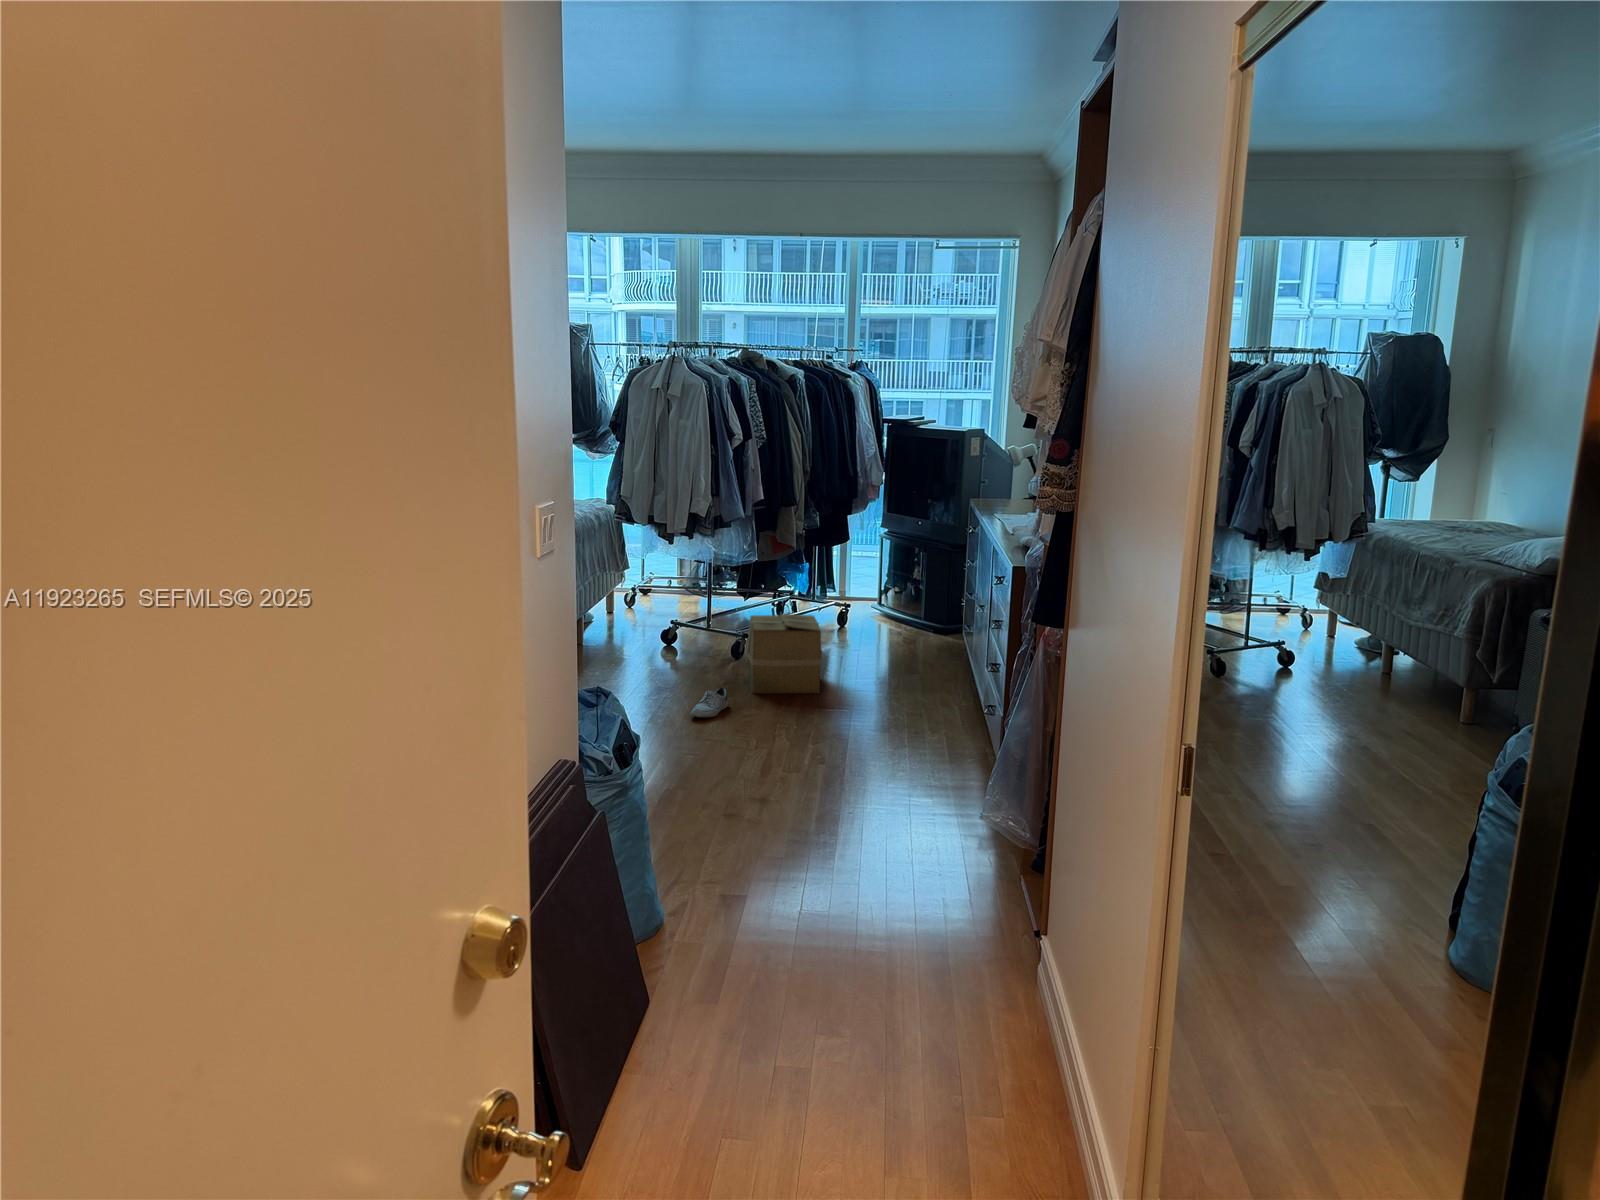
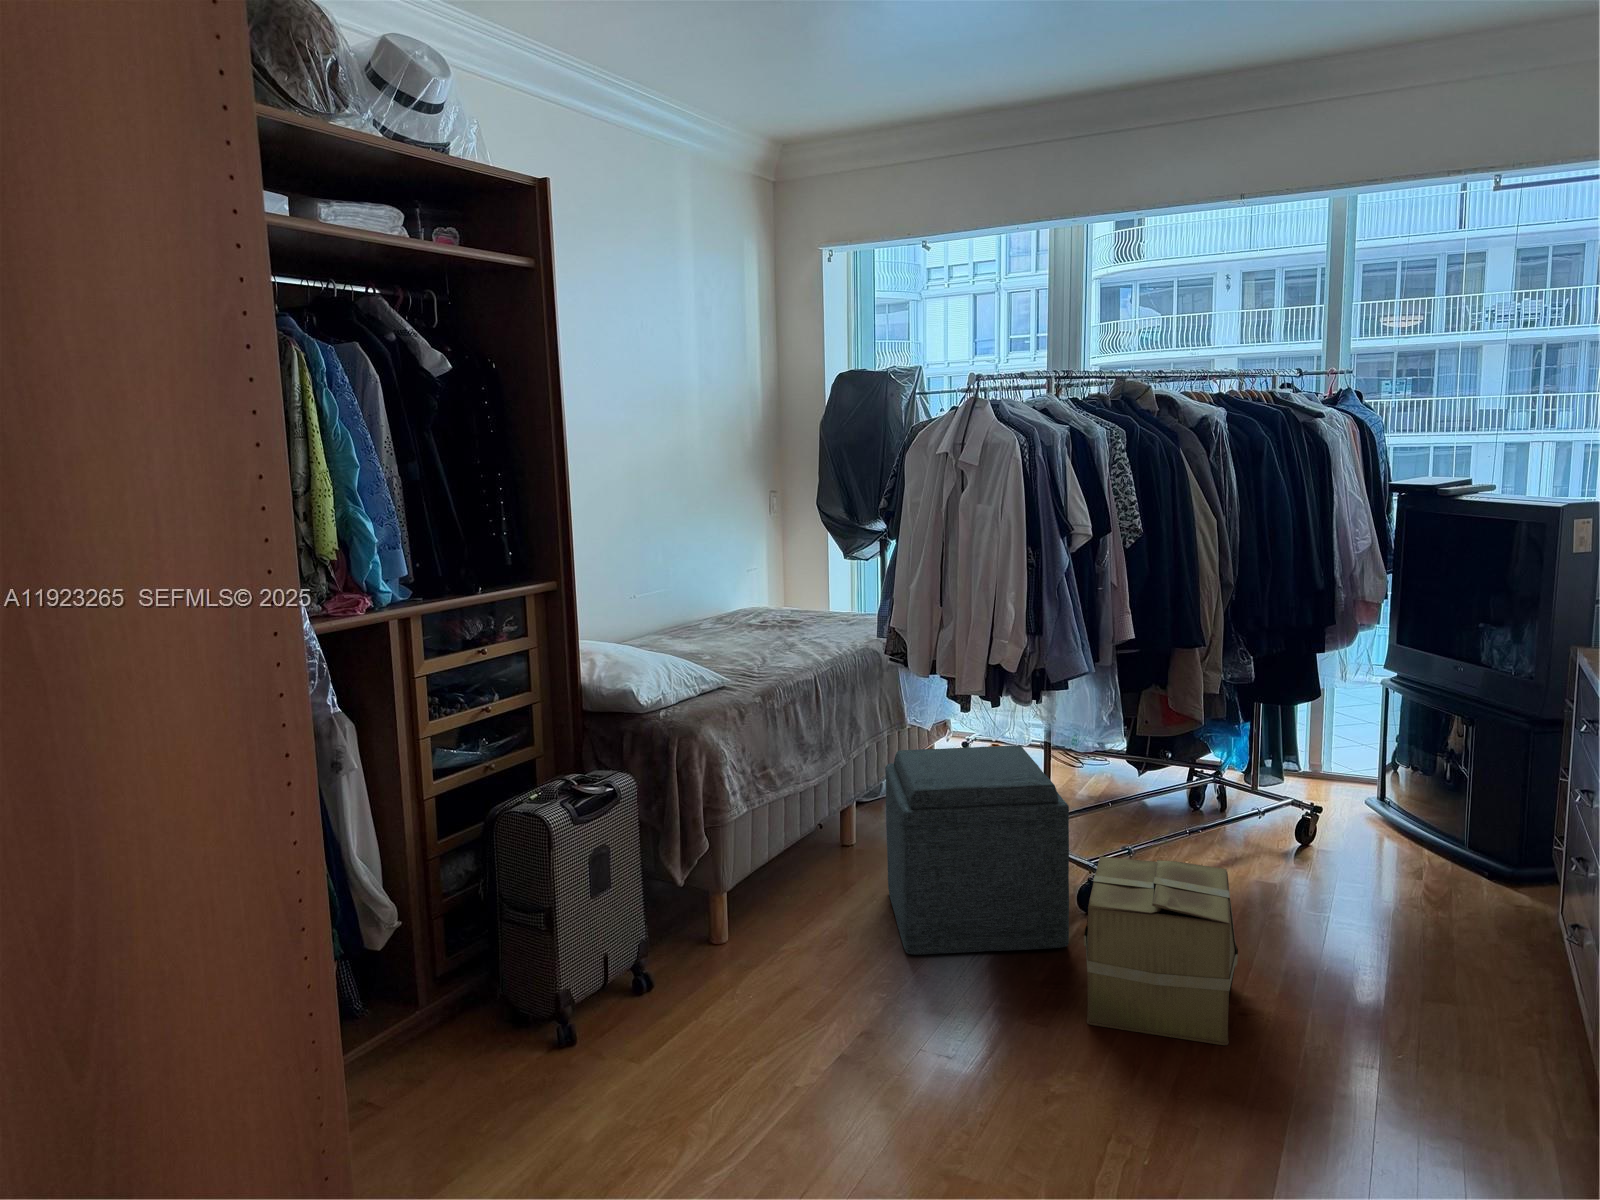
ottoman: none [615,567,732,680] -> present [885,745,1069,955]
shoe: present [690,688,729,718] -> none [932,1025,1026,1104]

